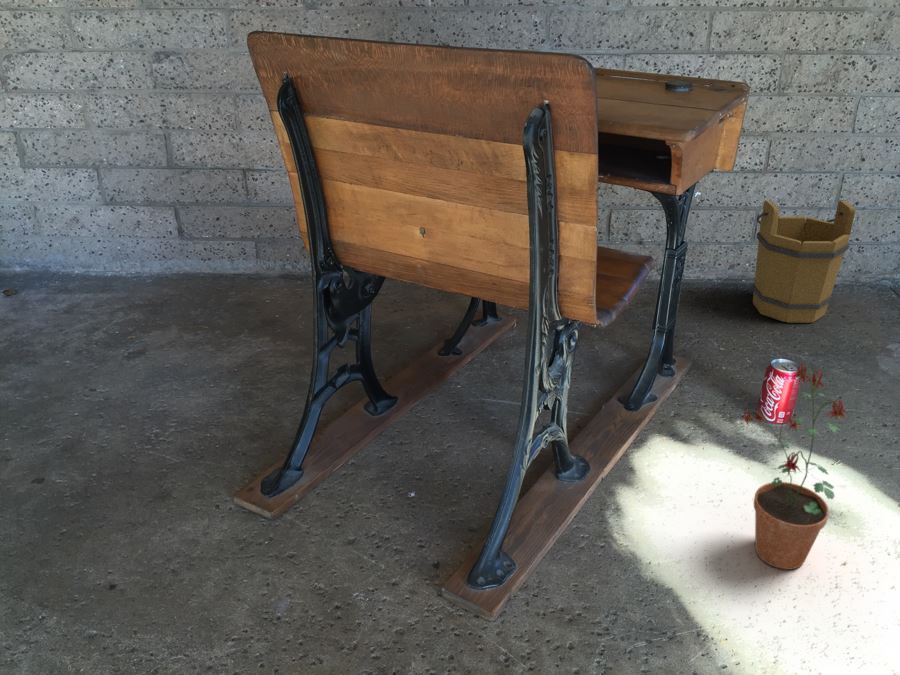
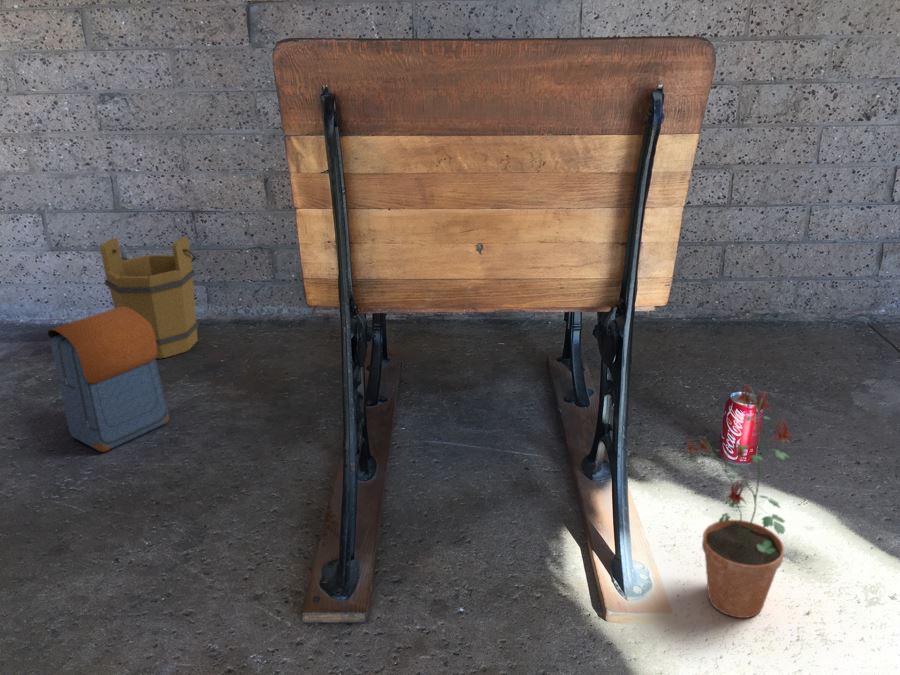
bucket: present [752,200,855,323] -> present [100,237,199,358]
backpack: none [128,268,238,406] -> present [48,306,169,452]

